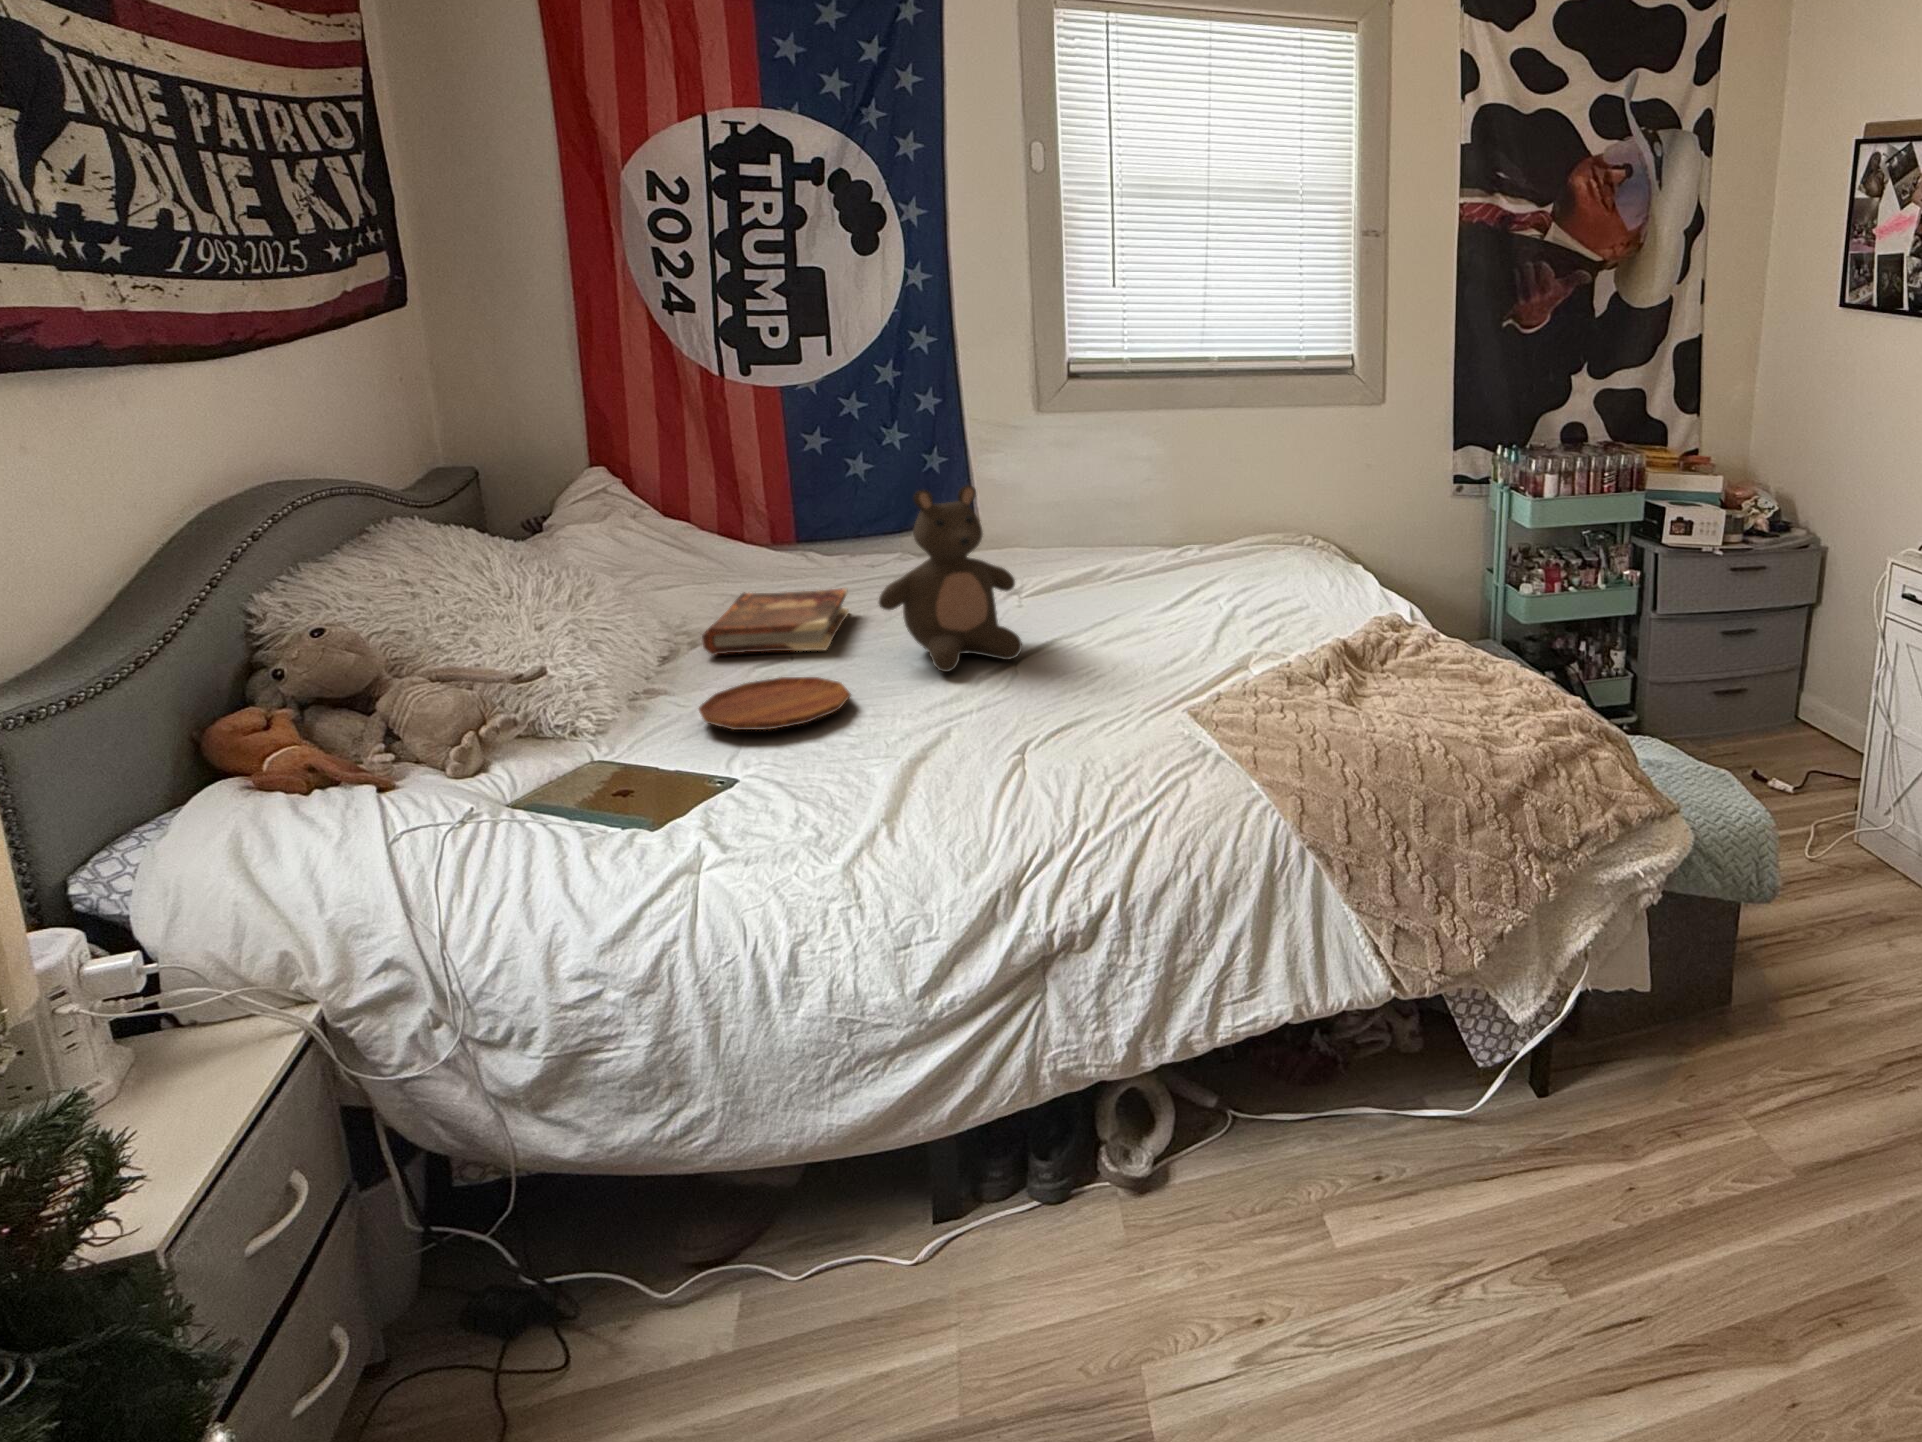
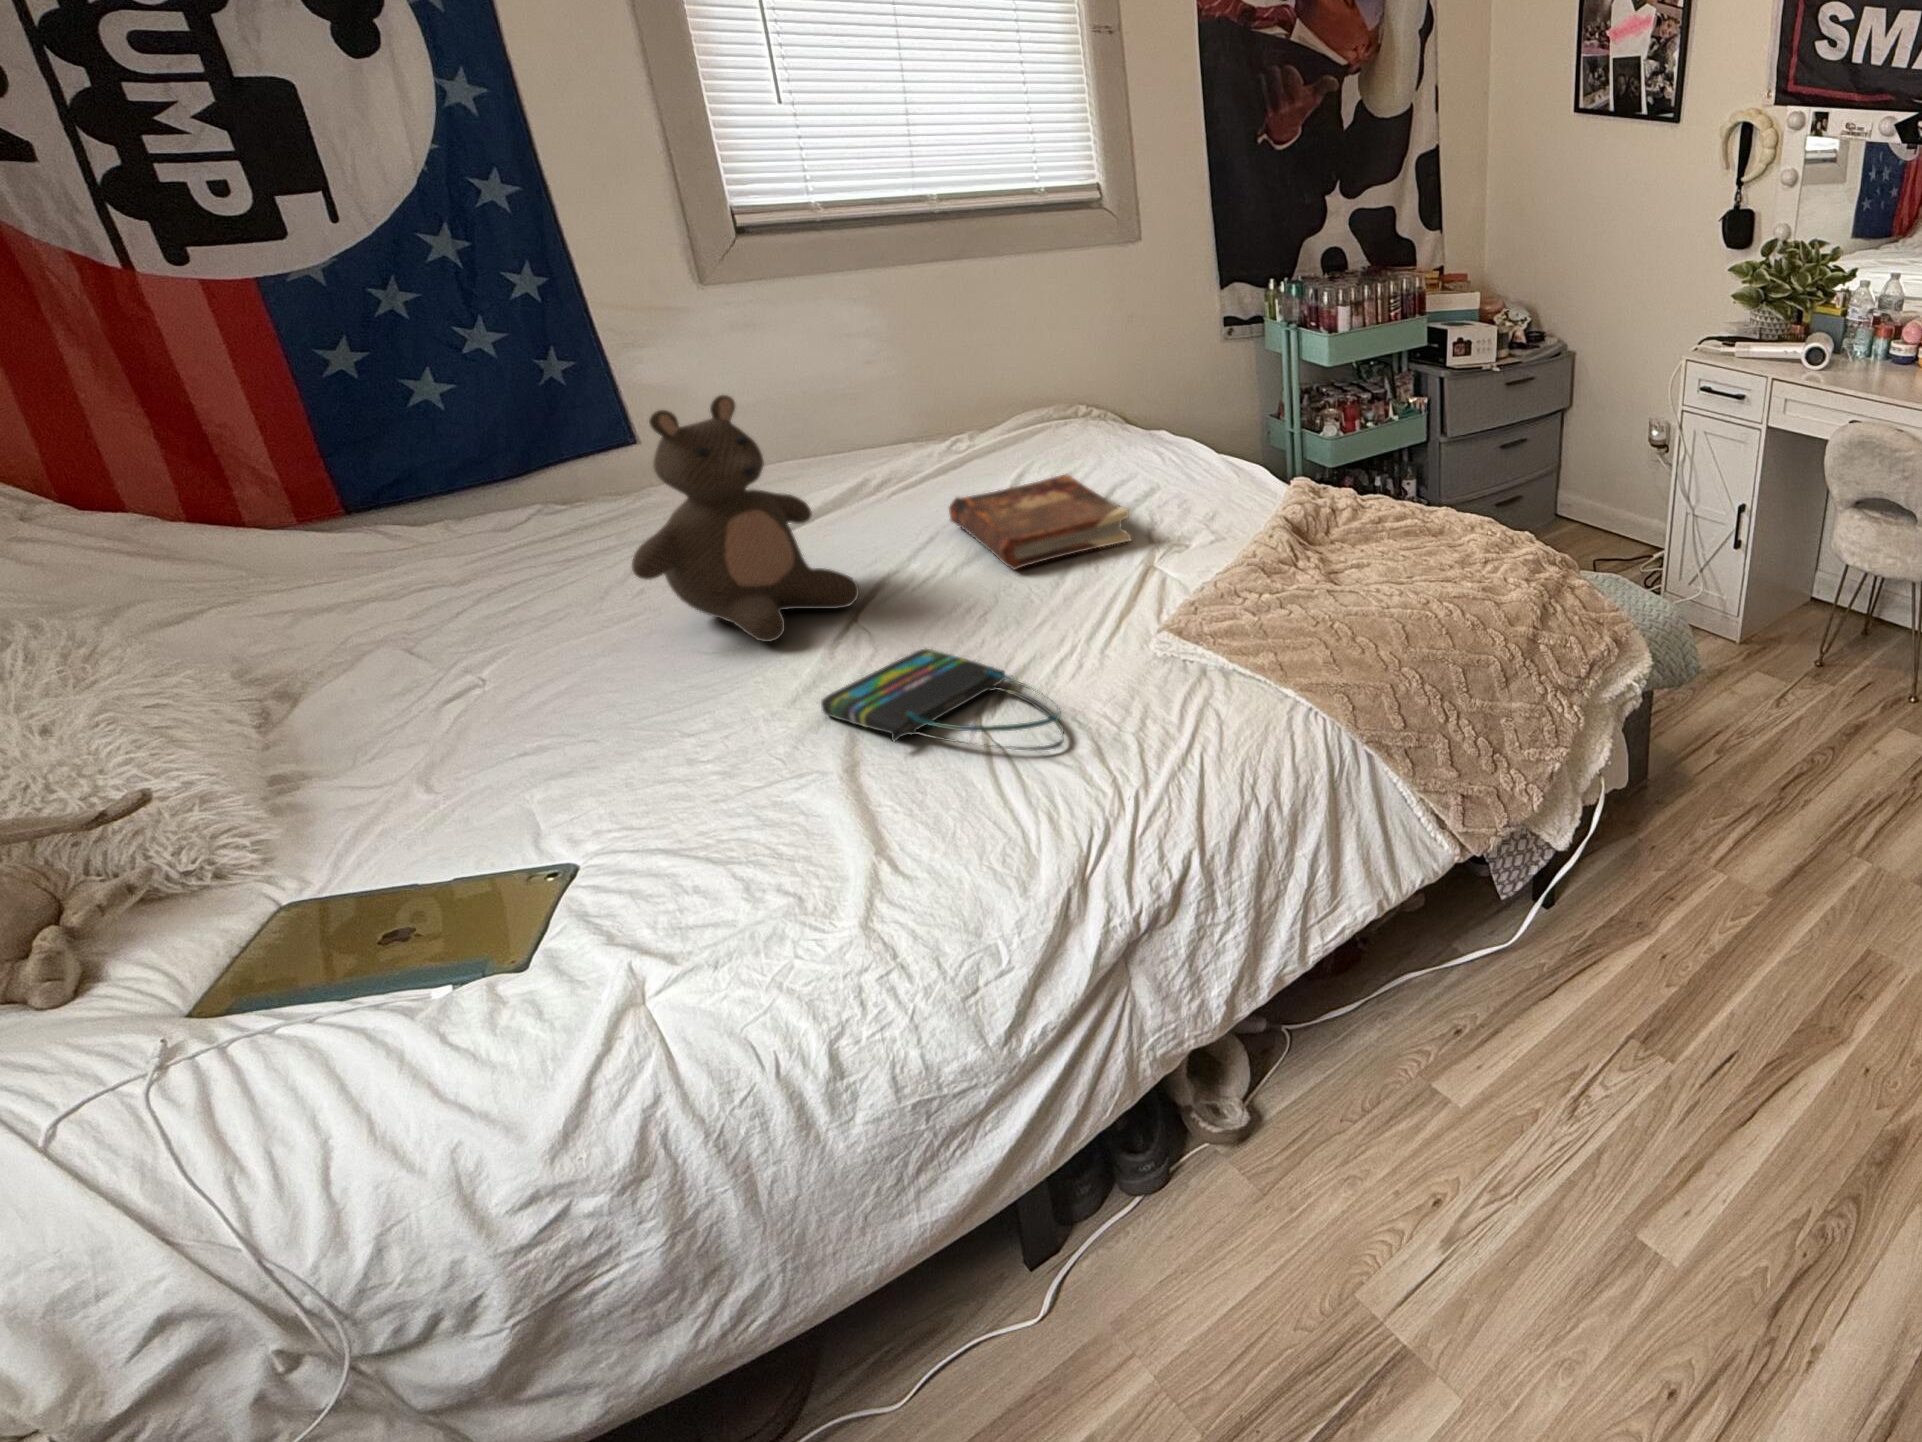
book: present [702,588,848,655] -> present [949,474,1131,570]
tray: present [699,677,851,730] -> none [421,689,665,797]
tote bag: none [936,696,1074,785] -> present [821,649,1064,751]

